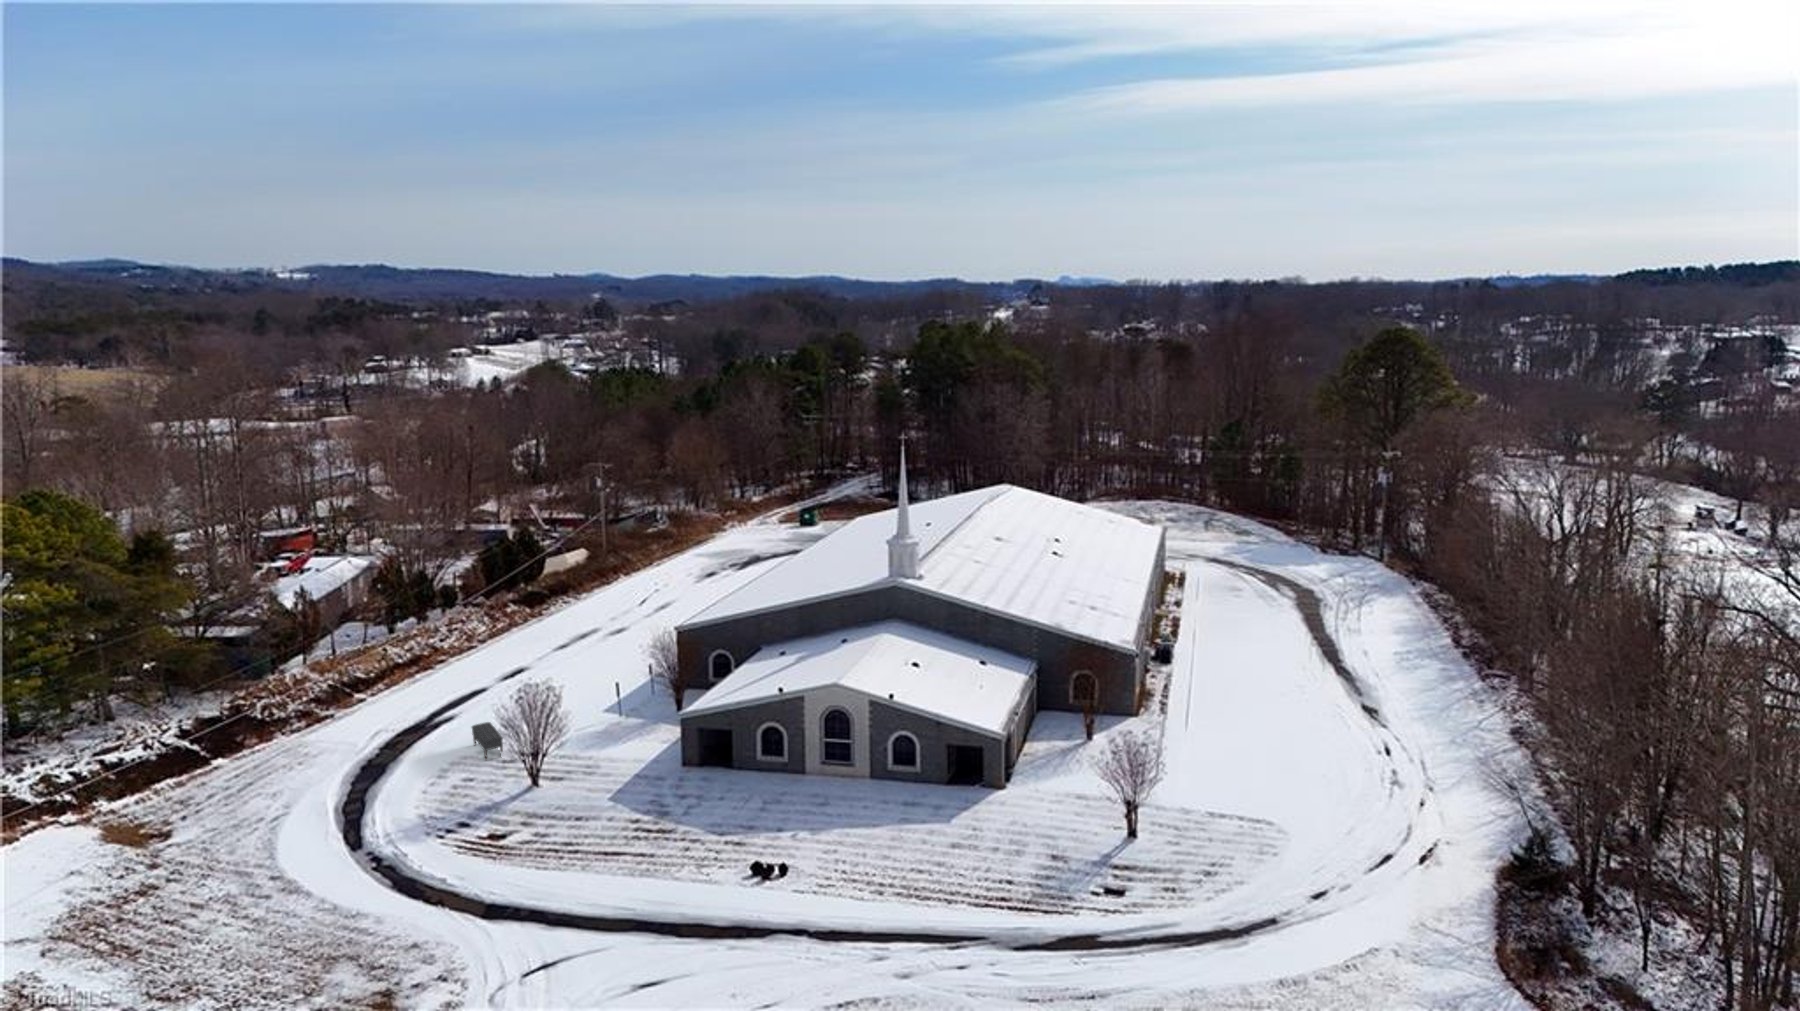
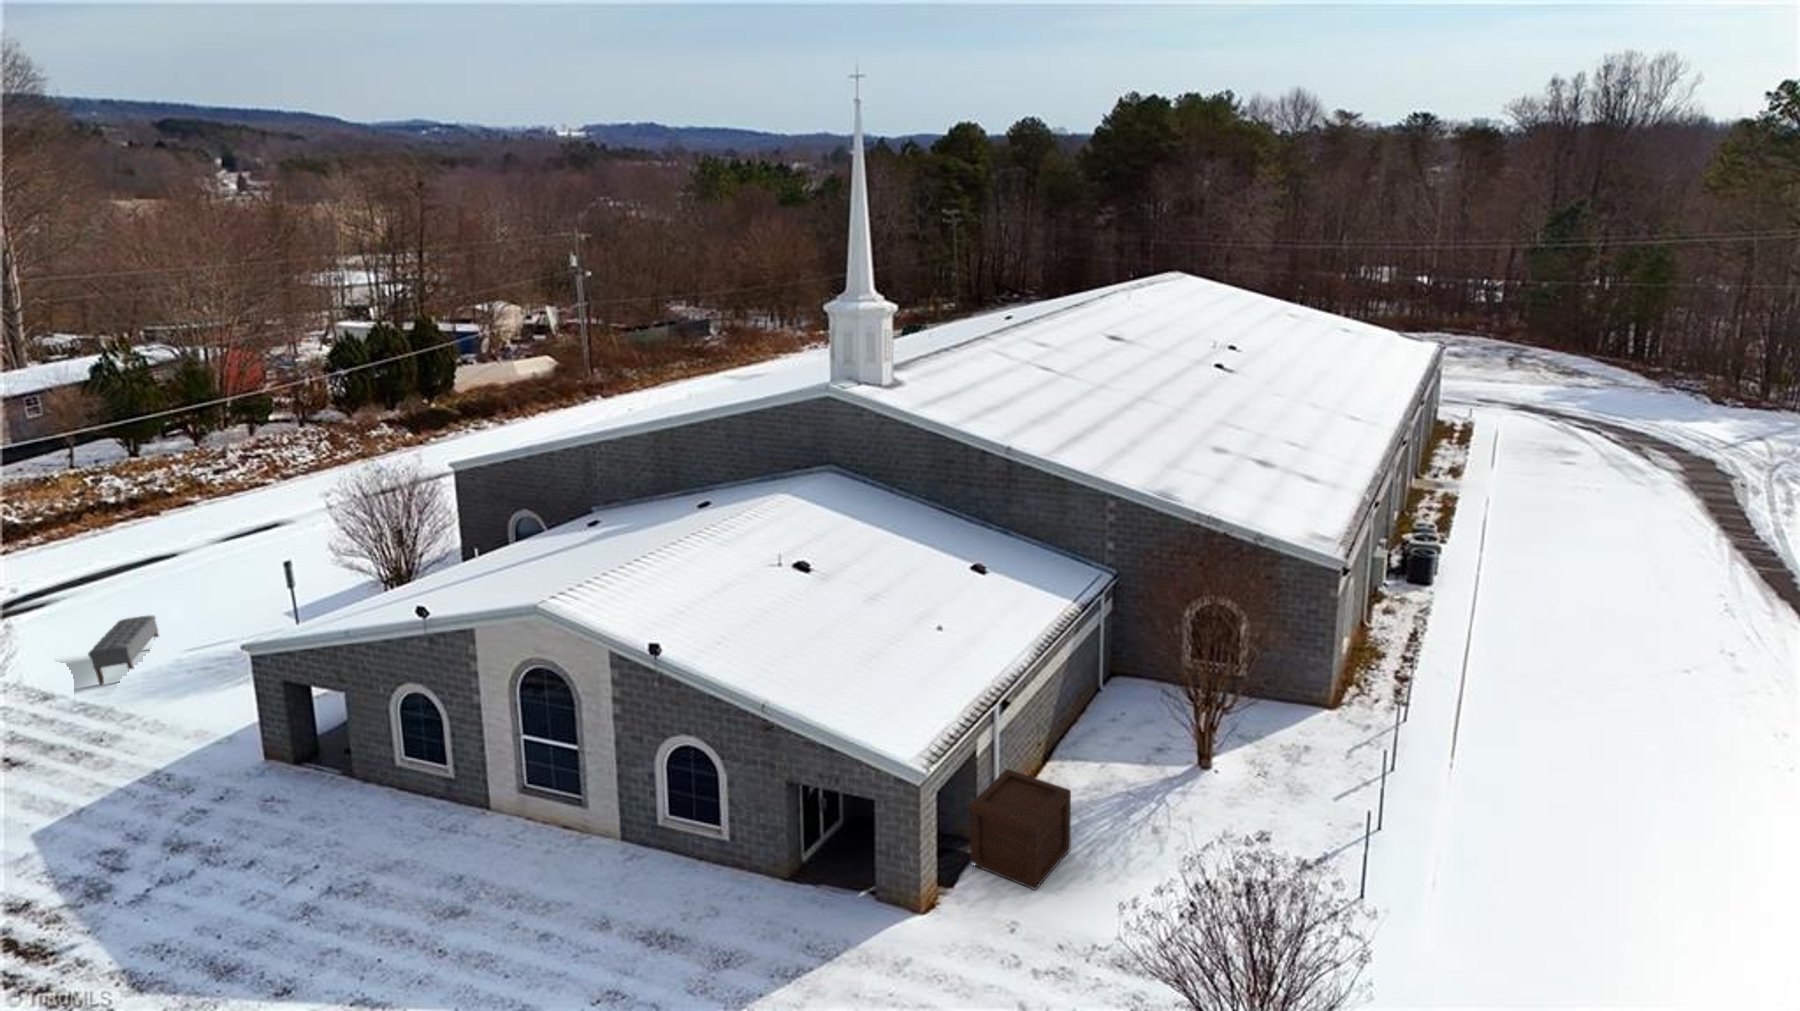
wooden crate: none [1010,741,1047,784] -> present [969,769,1071,889]

